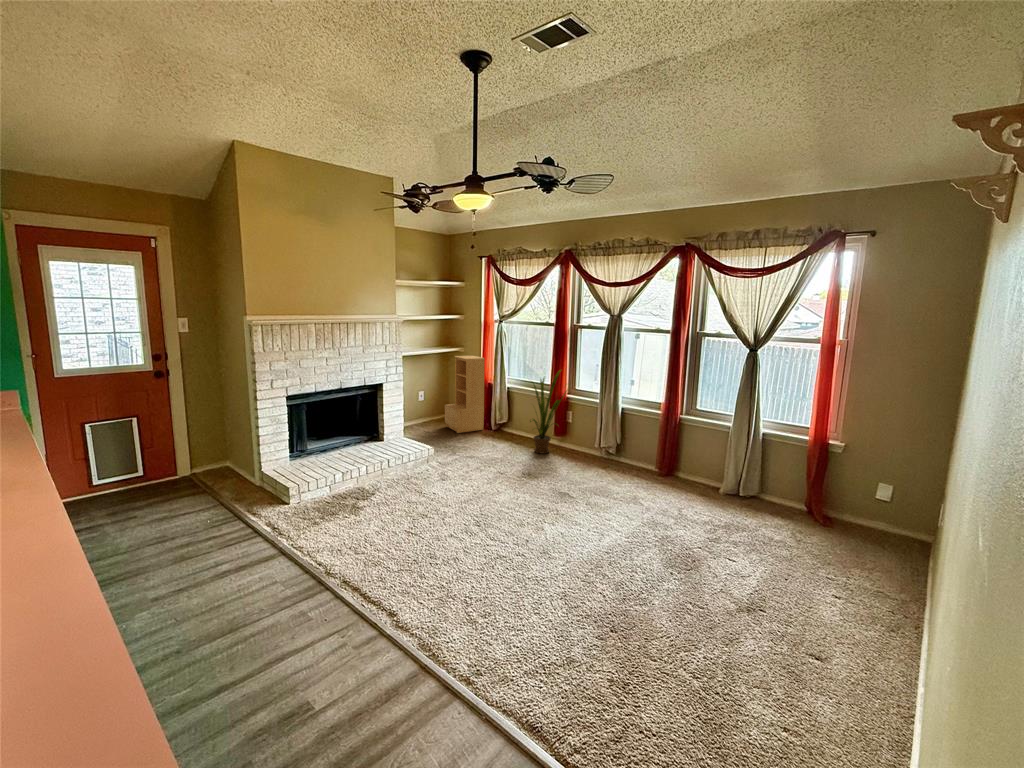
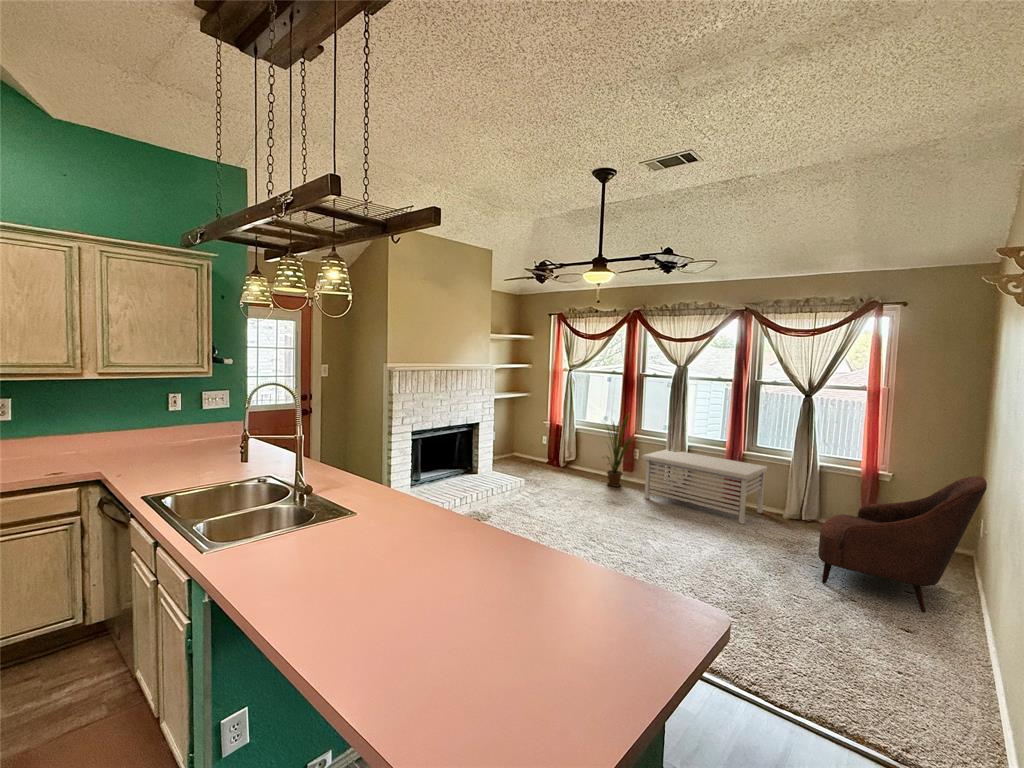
bookshelf: present [445,355,485,433] -> none [517,400,555,469]
storage bench: none [566,411,705,500] -> present [642,449,768,524]
armchair: none [734,456,943,627] -> present [818,476,987,613]

